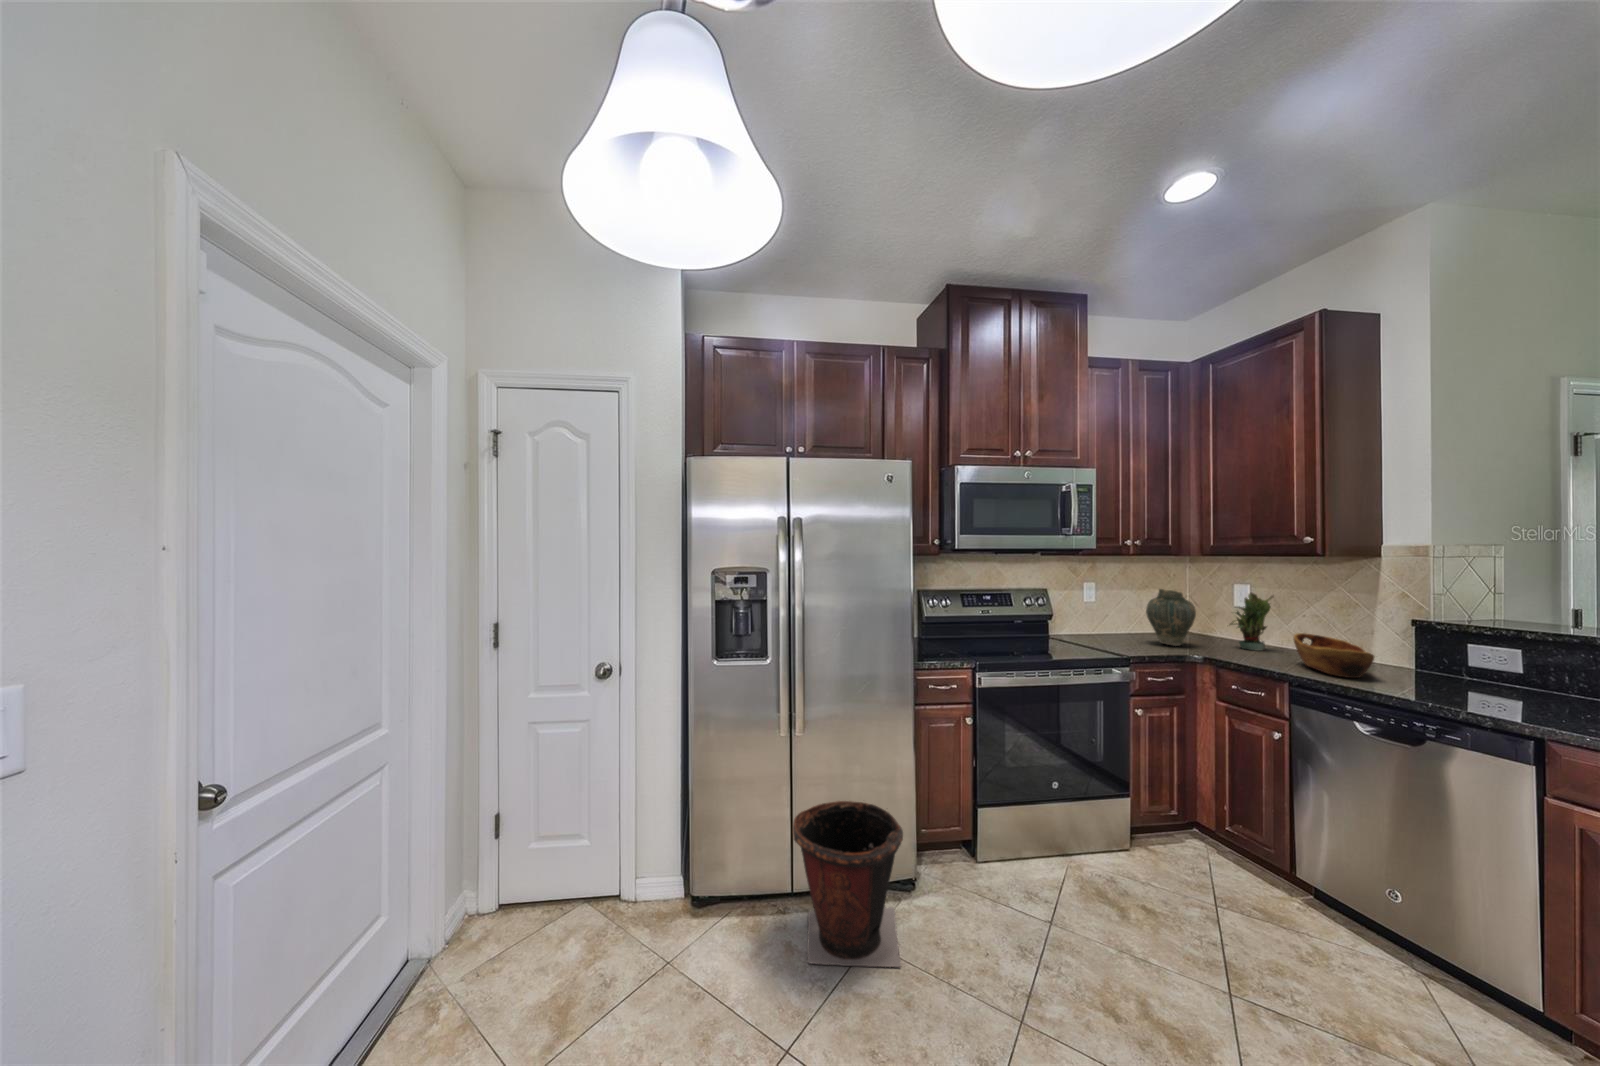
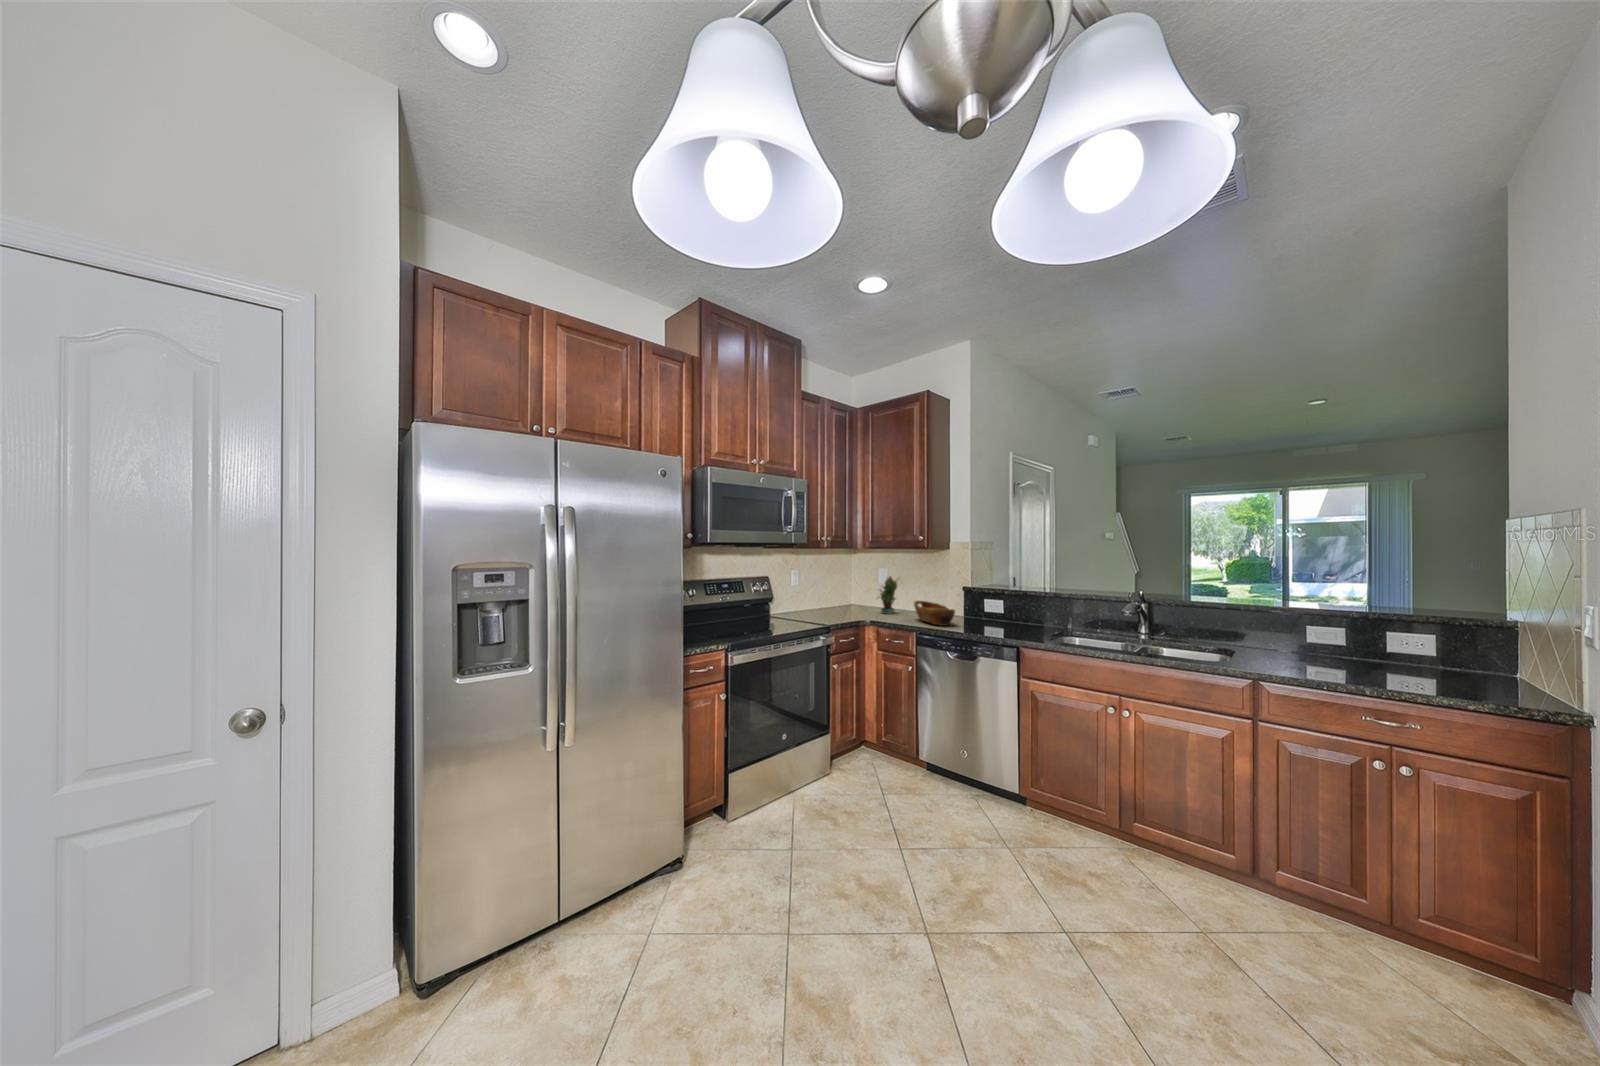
vase: present [1146,589,1196,646] -> none [831,576,860,615]
waste bin: present [793,801,903,967] -> none [564,794,690,1001]

